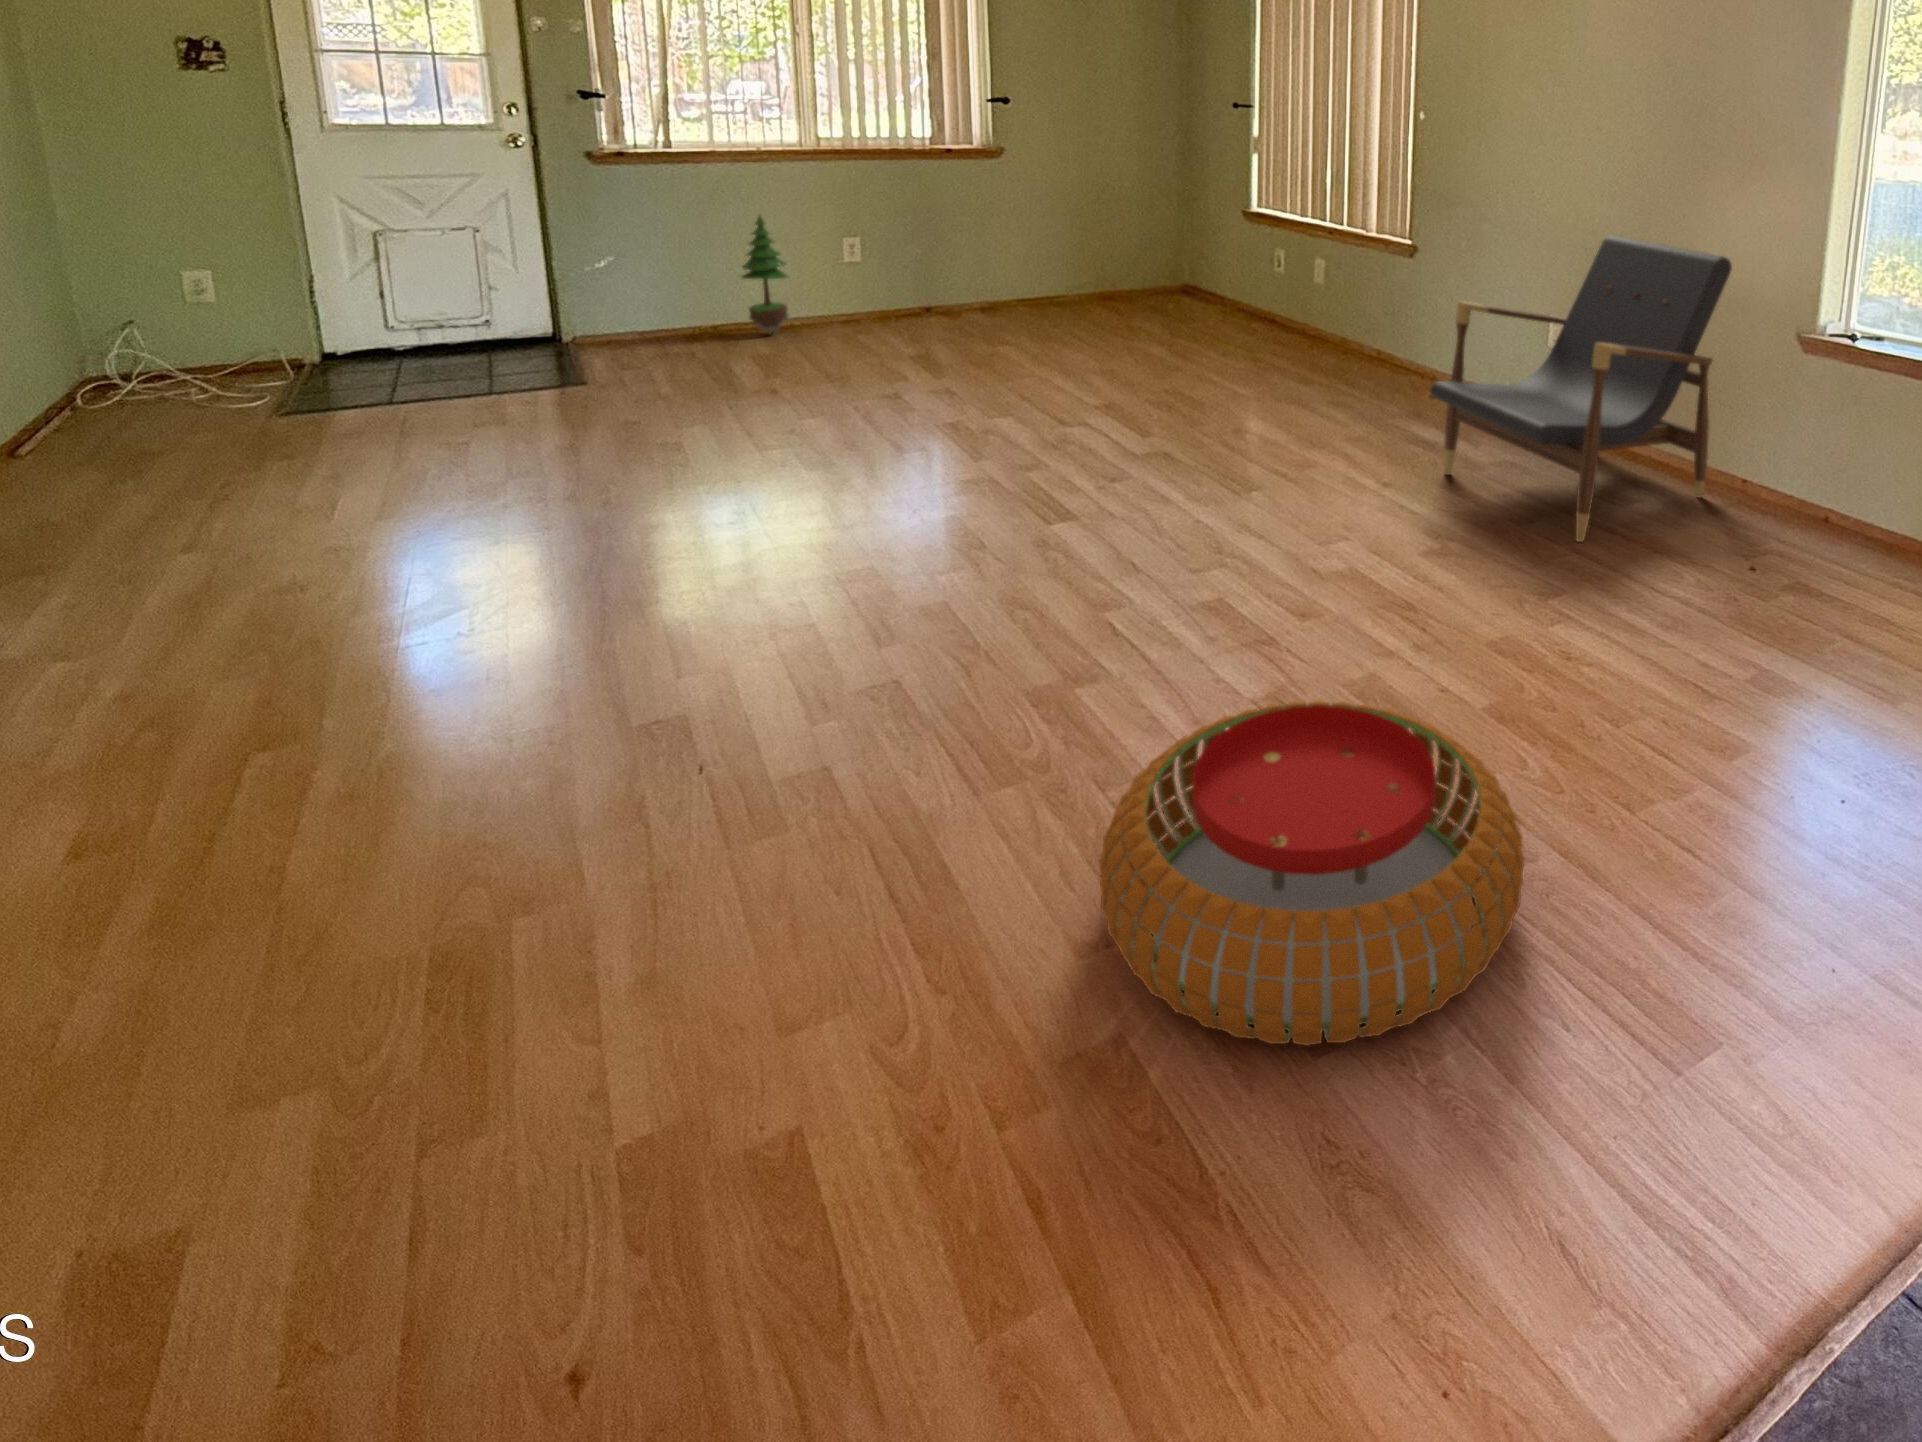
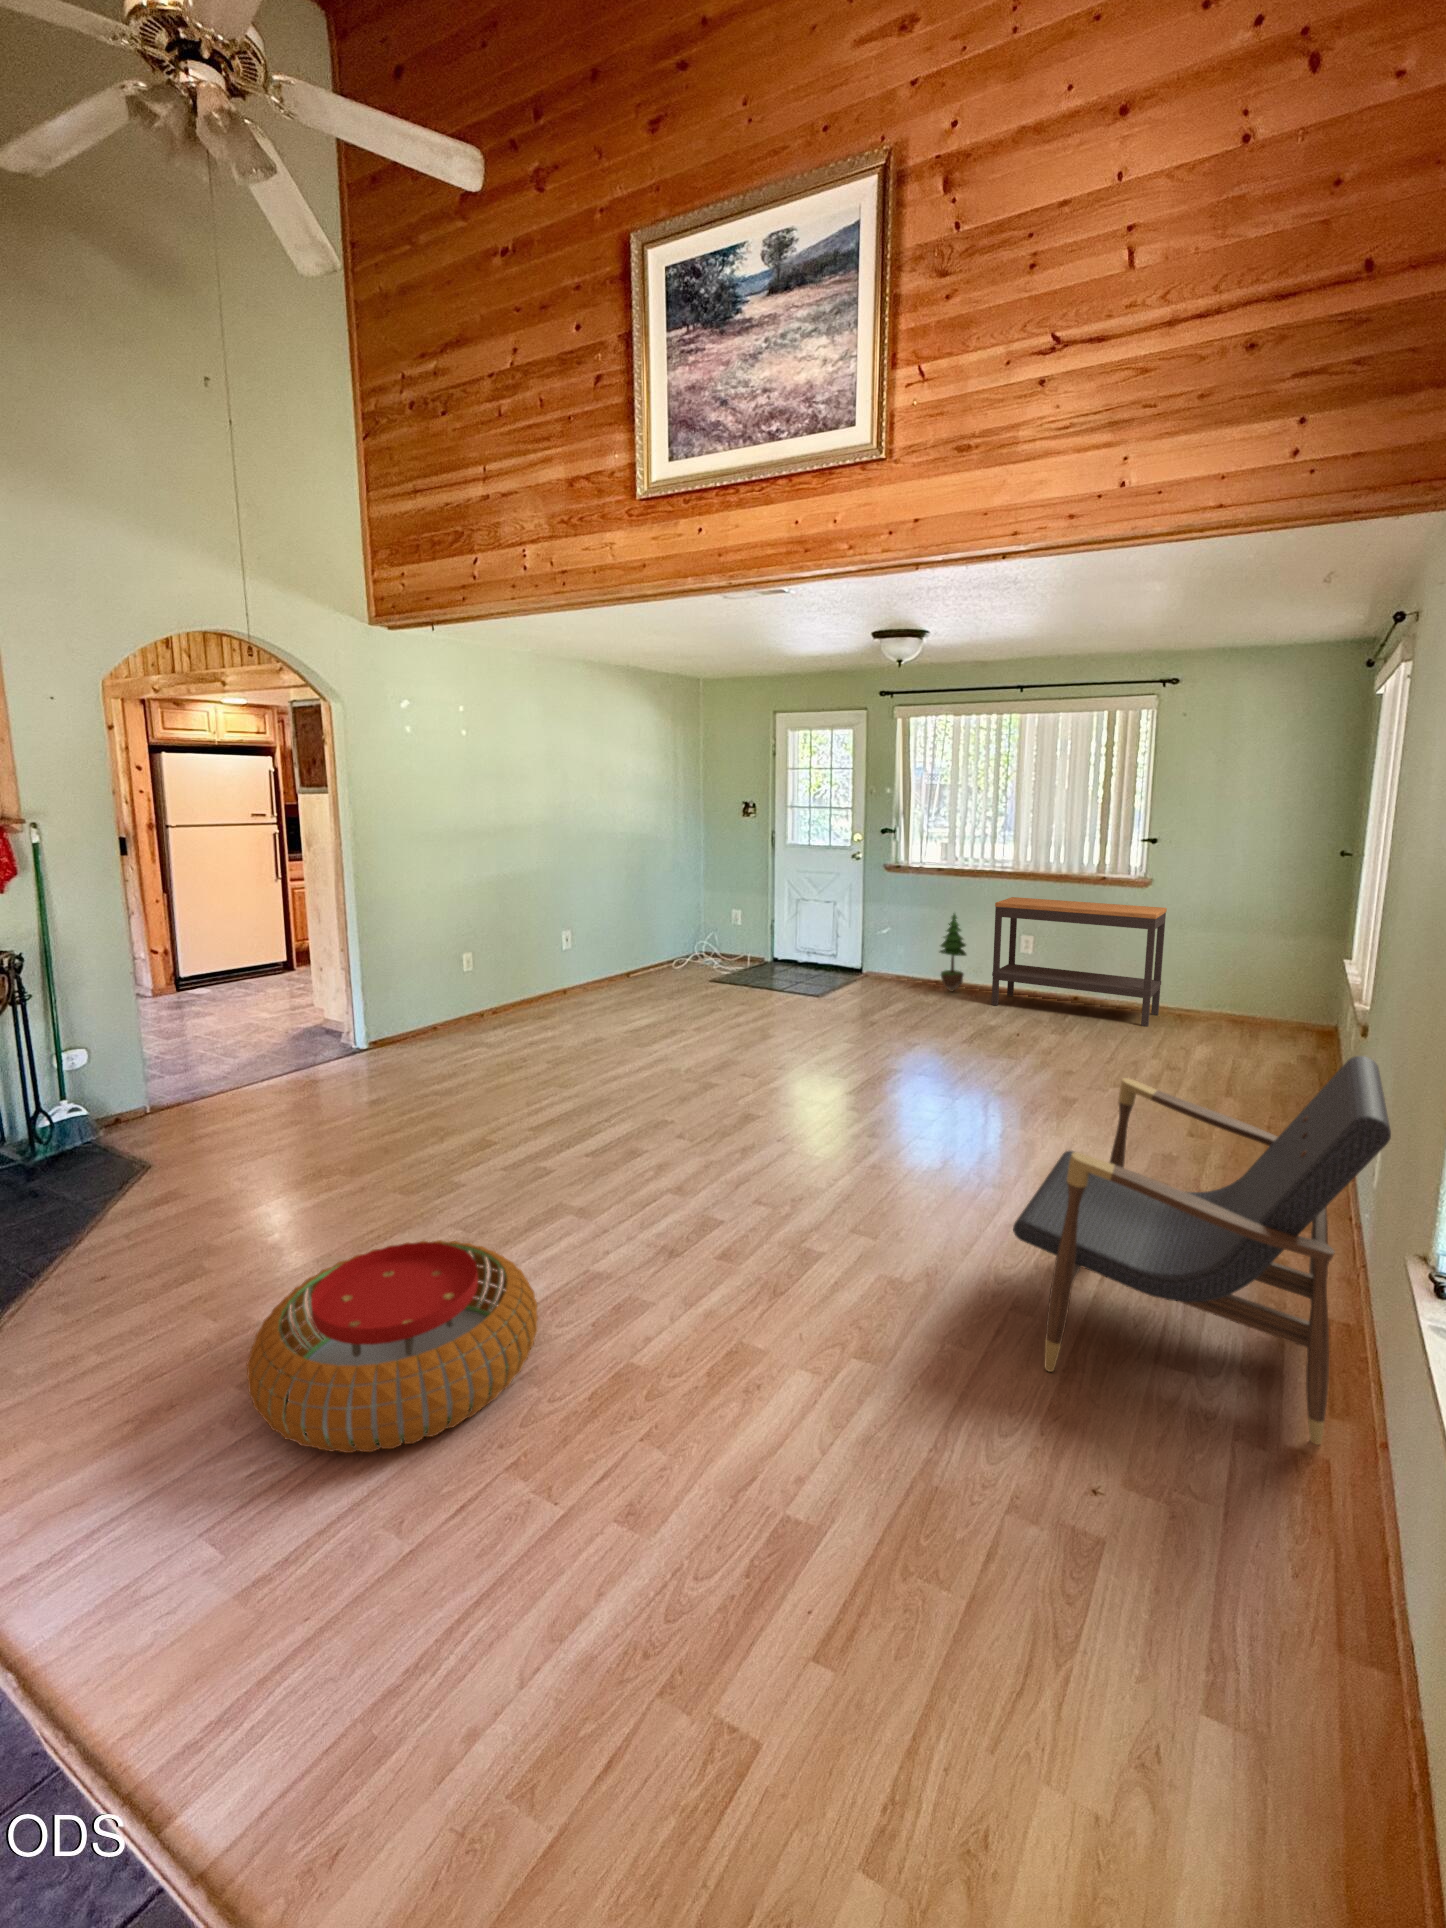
console table: none [840,176,1065,336] -> present [992,897,1167,1027]

